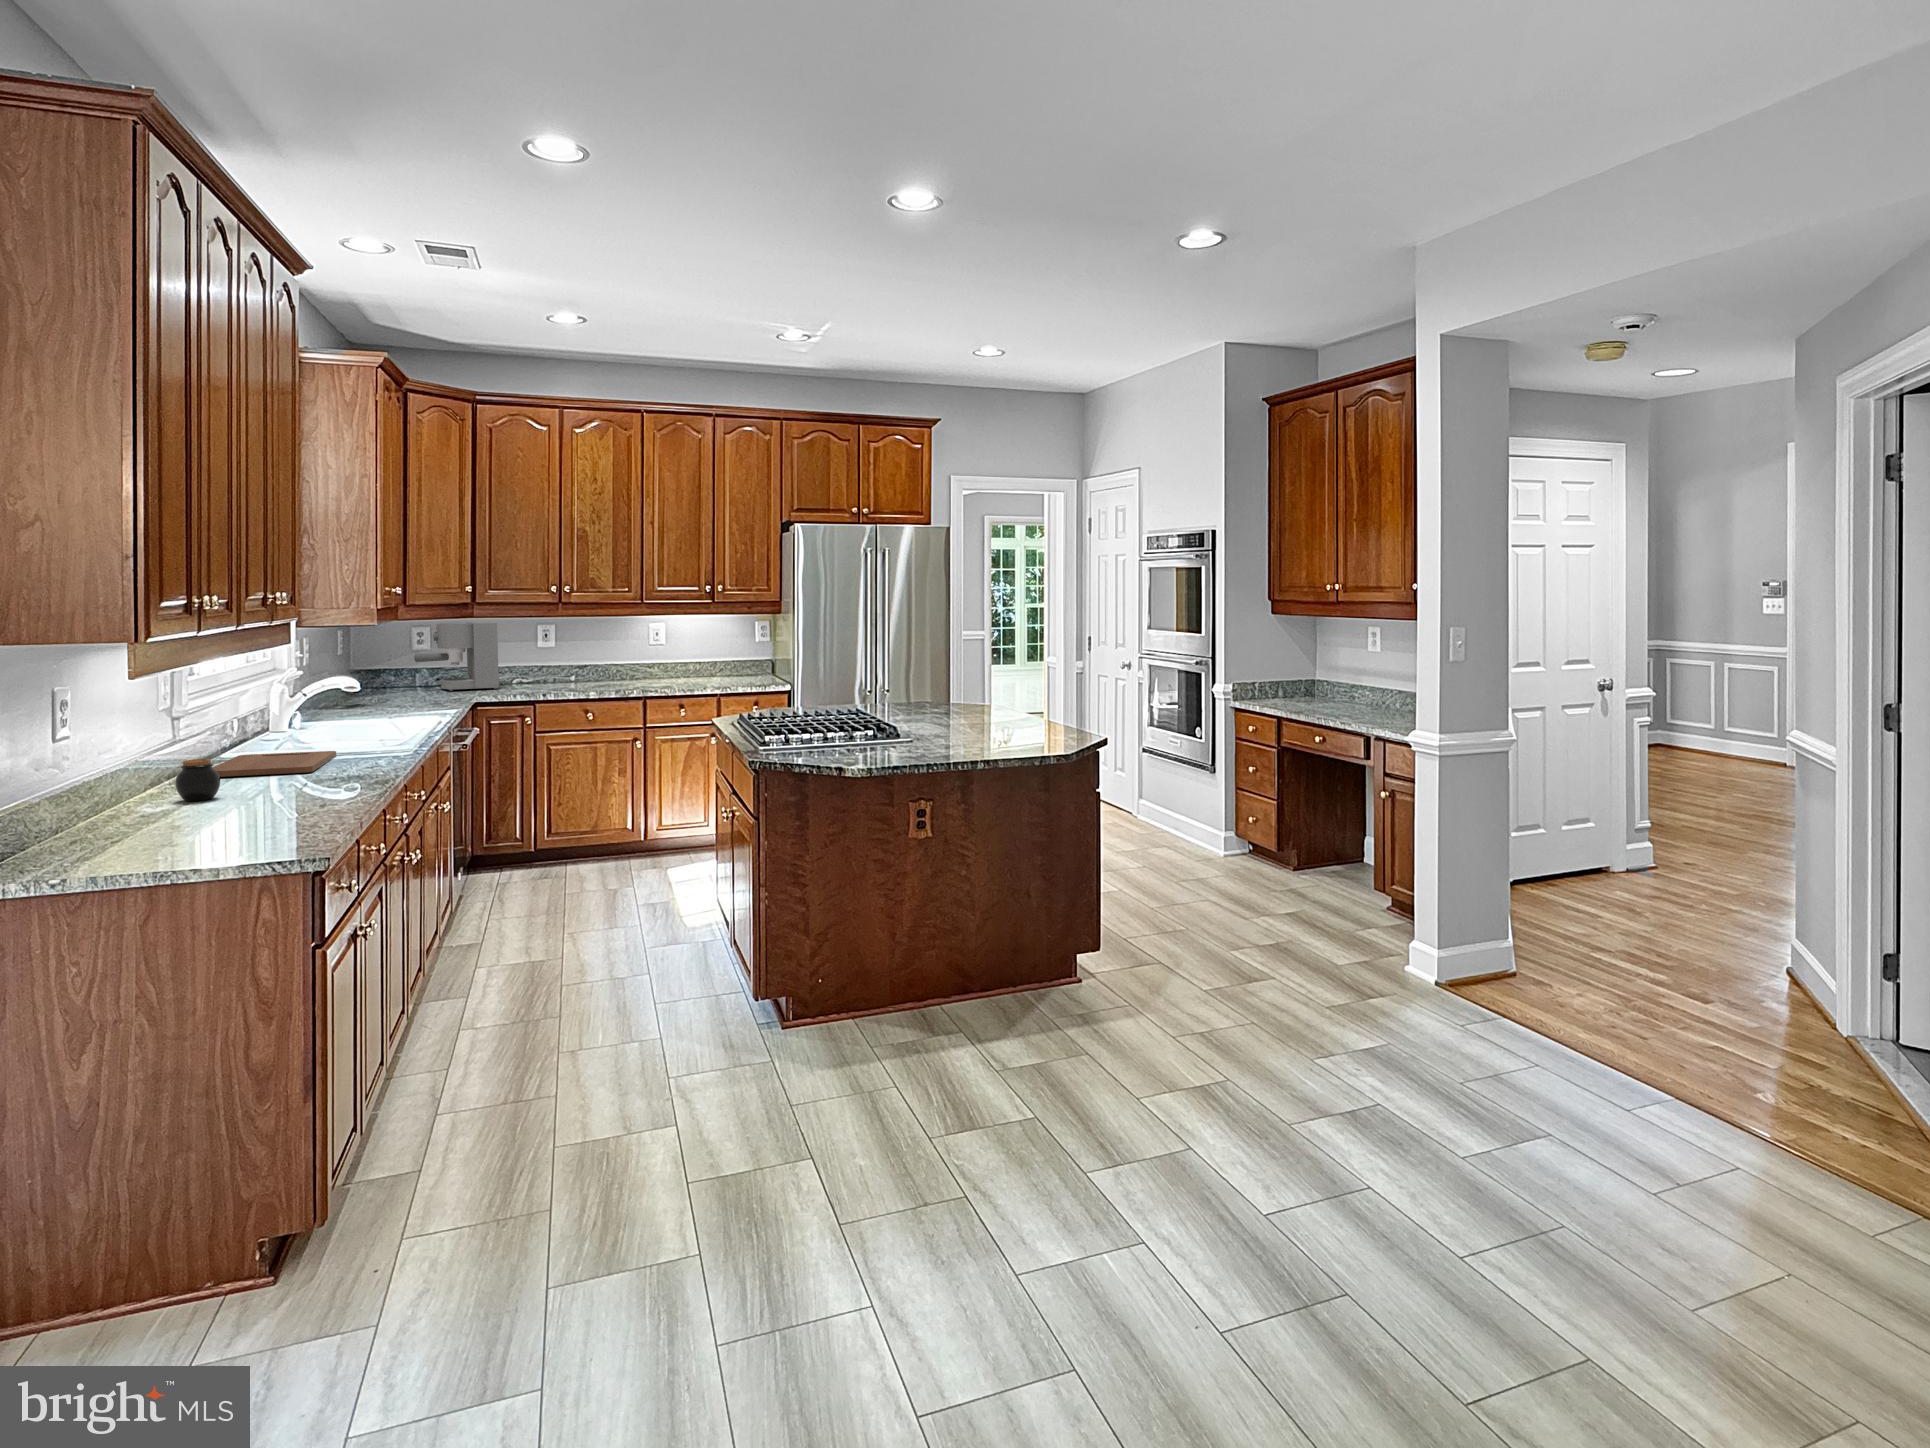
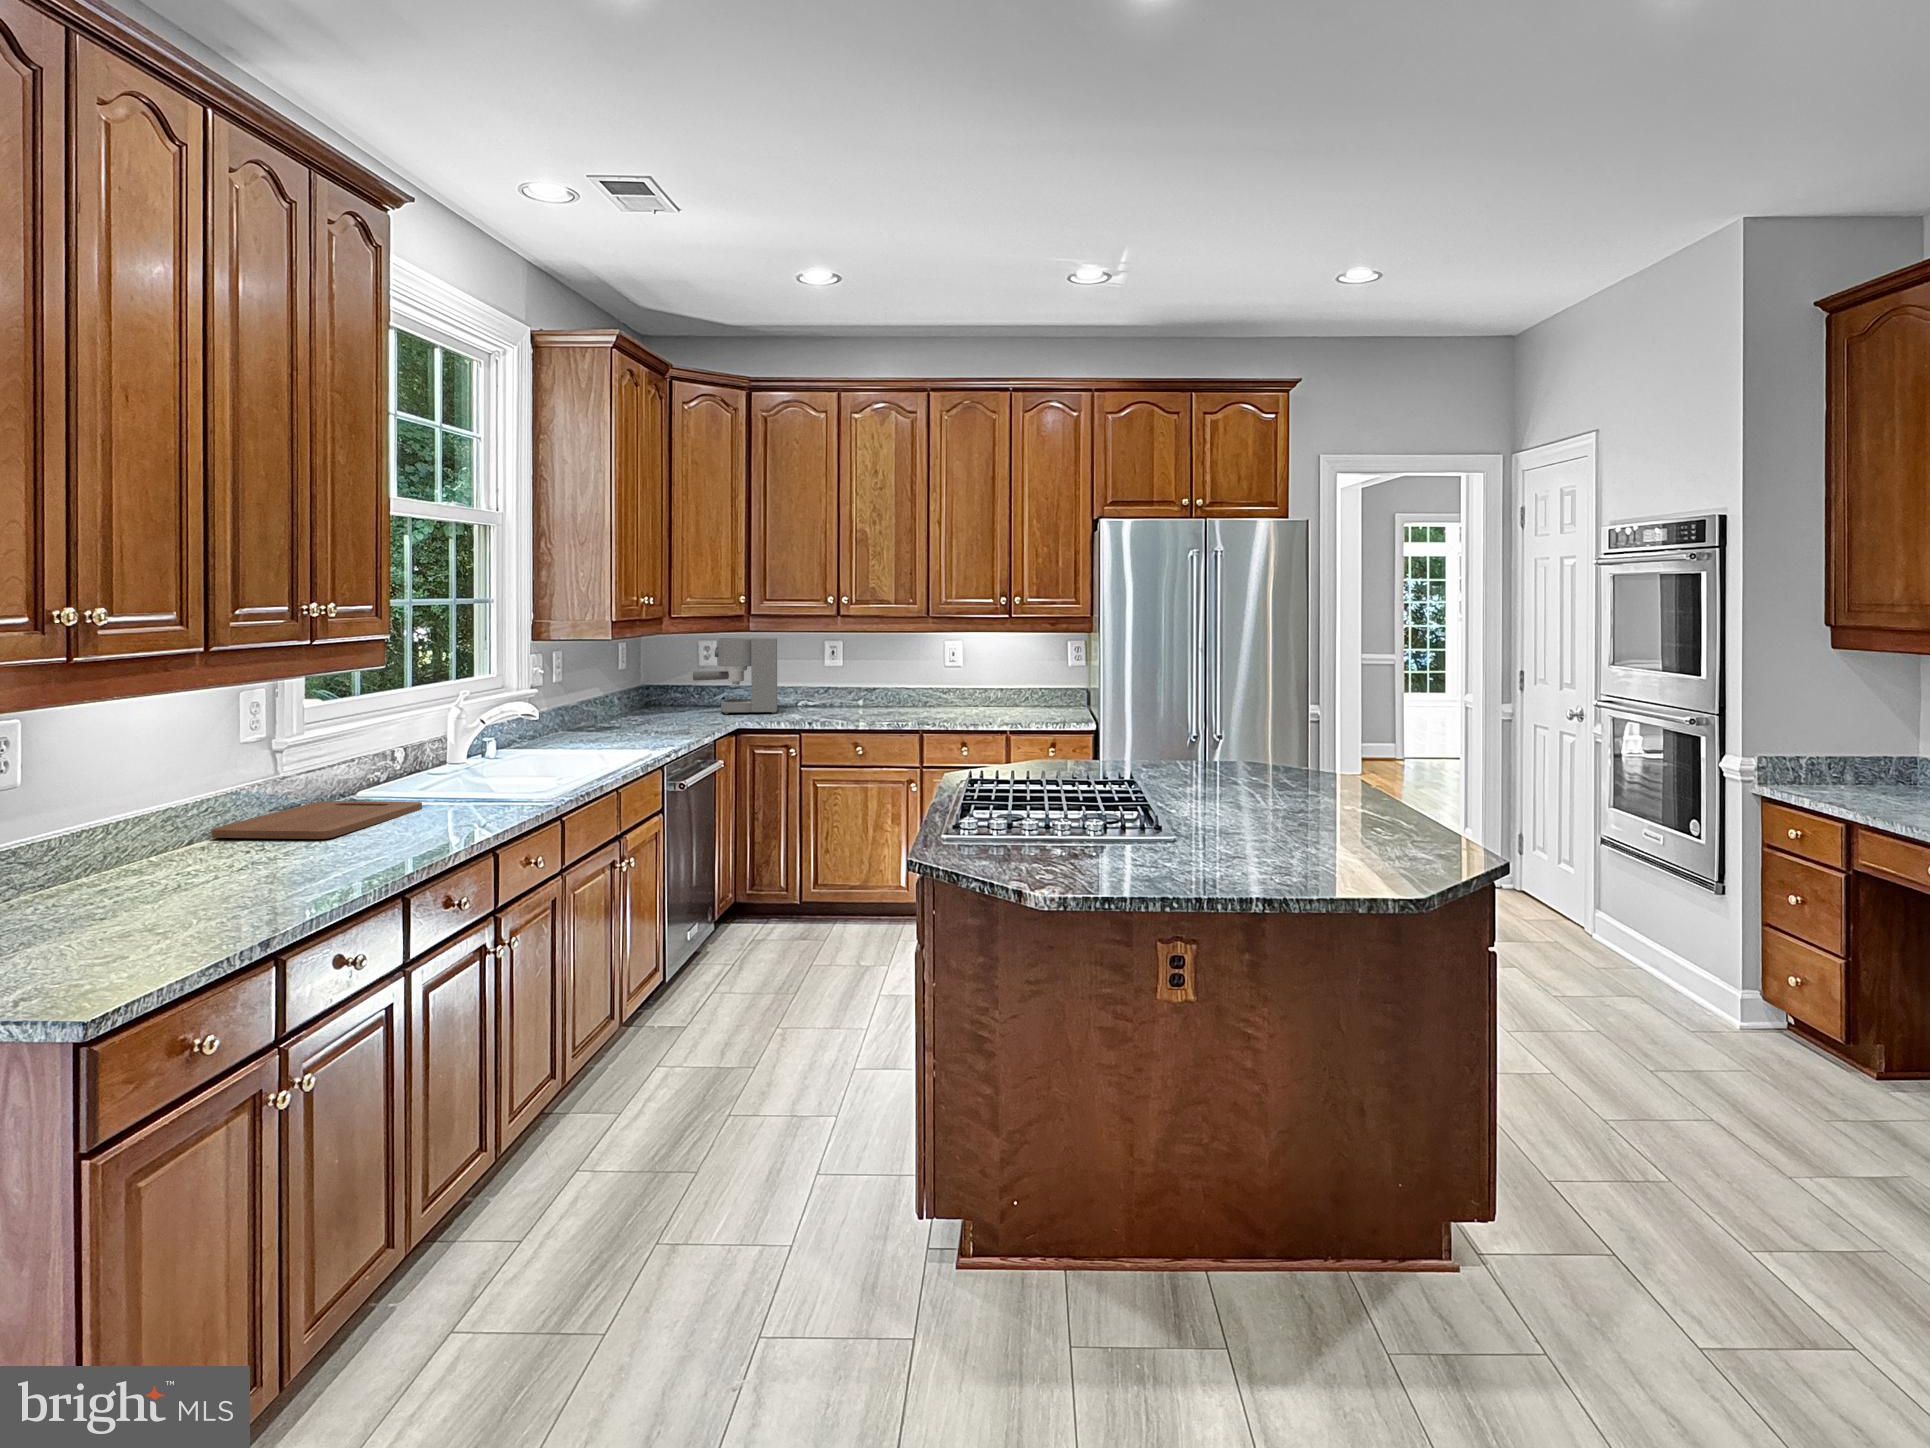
jar: present [175,759,220,801] -> none [70,825,136,885]

